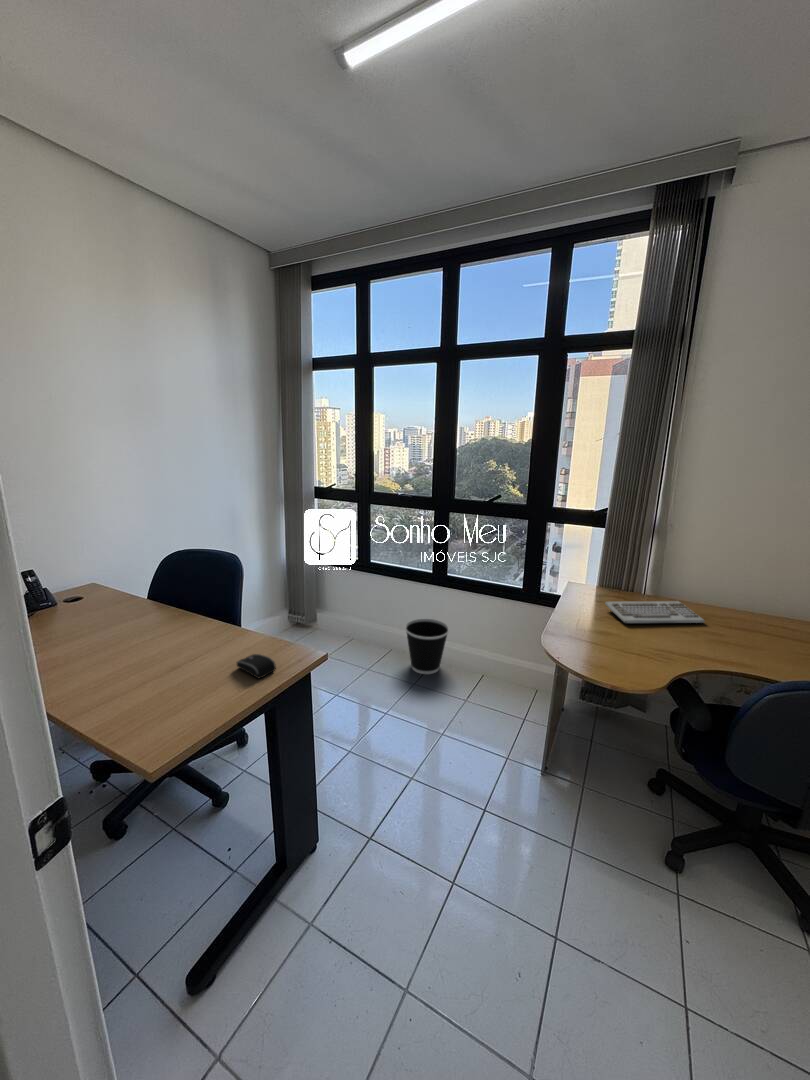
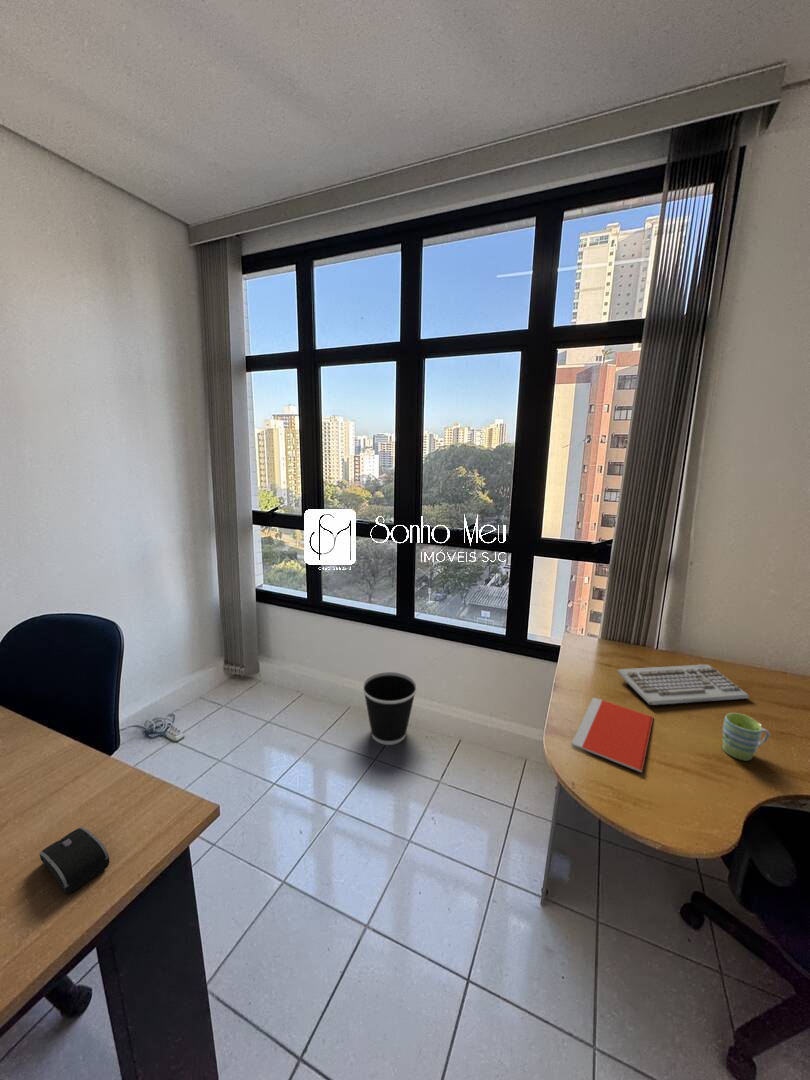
notebook: none [561,618,626,655] -> present [571,698,653,772]
mug: none [672,622,705,654] -> present [722,713,770,761]

